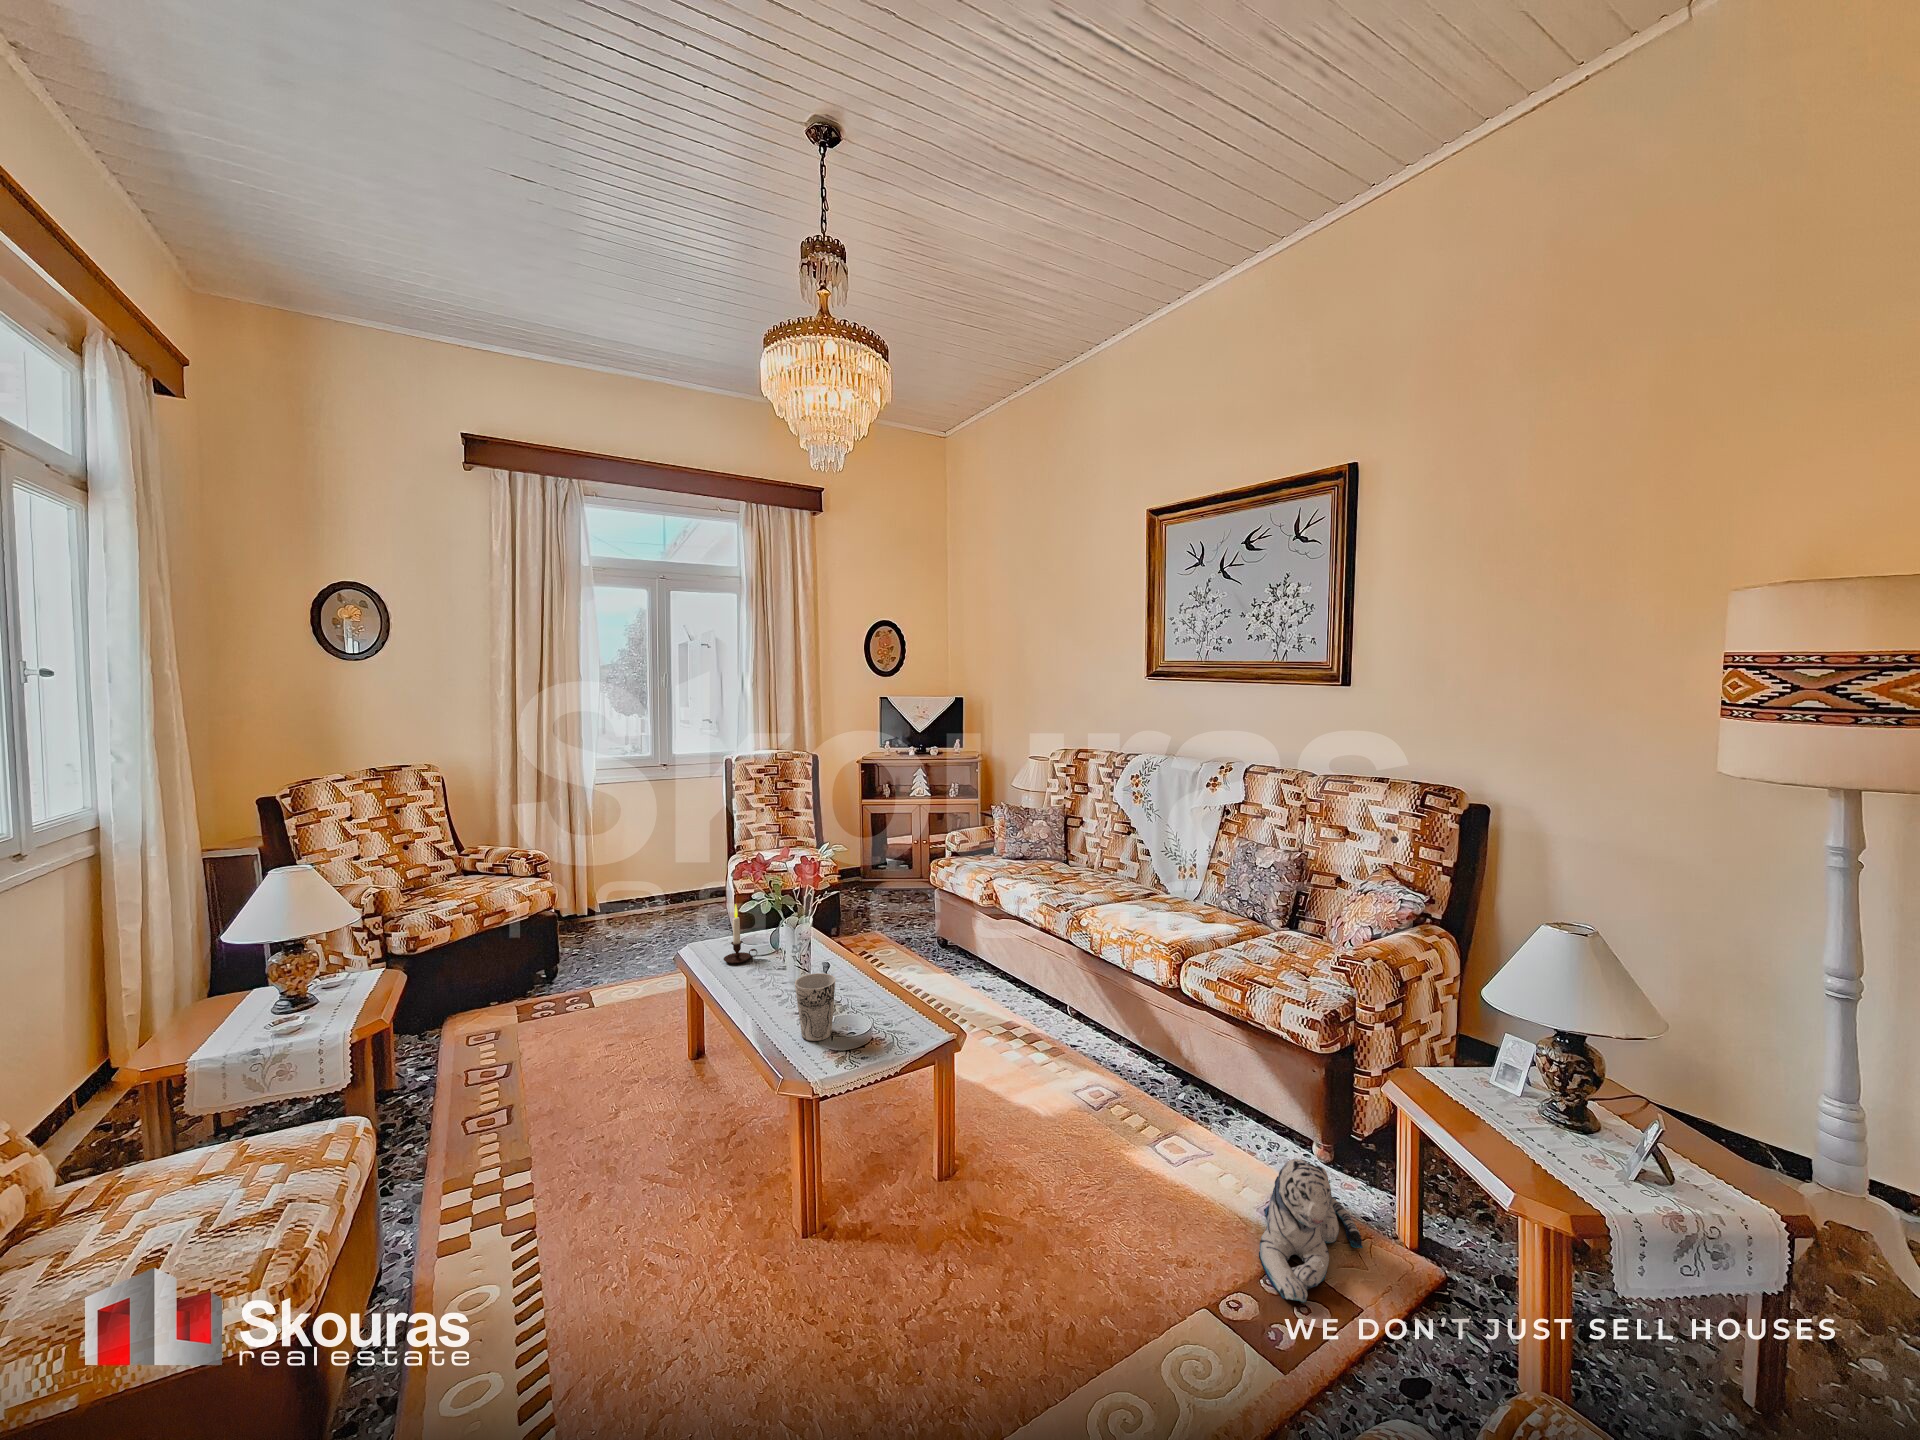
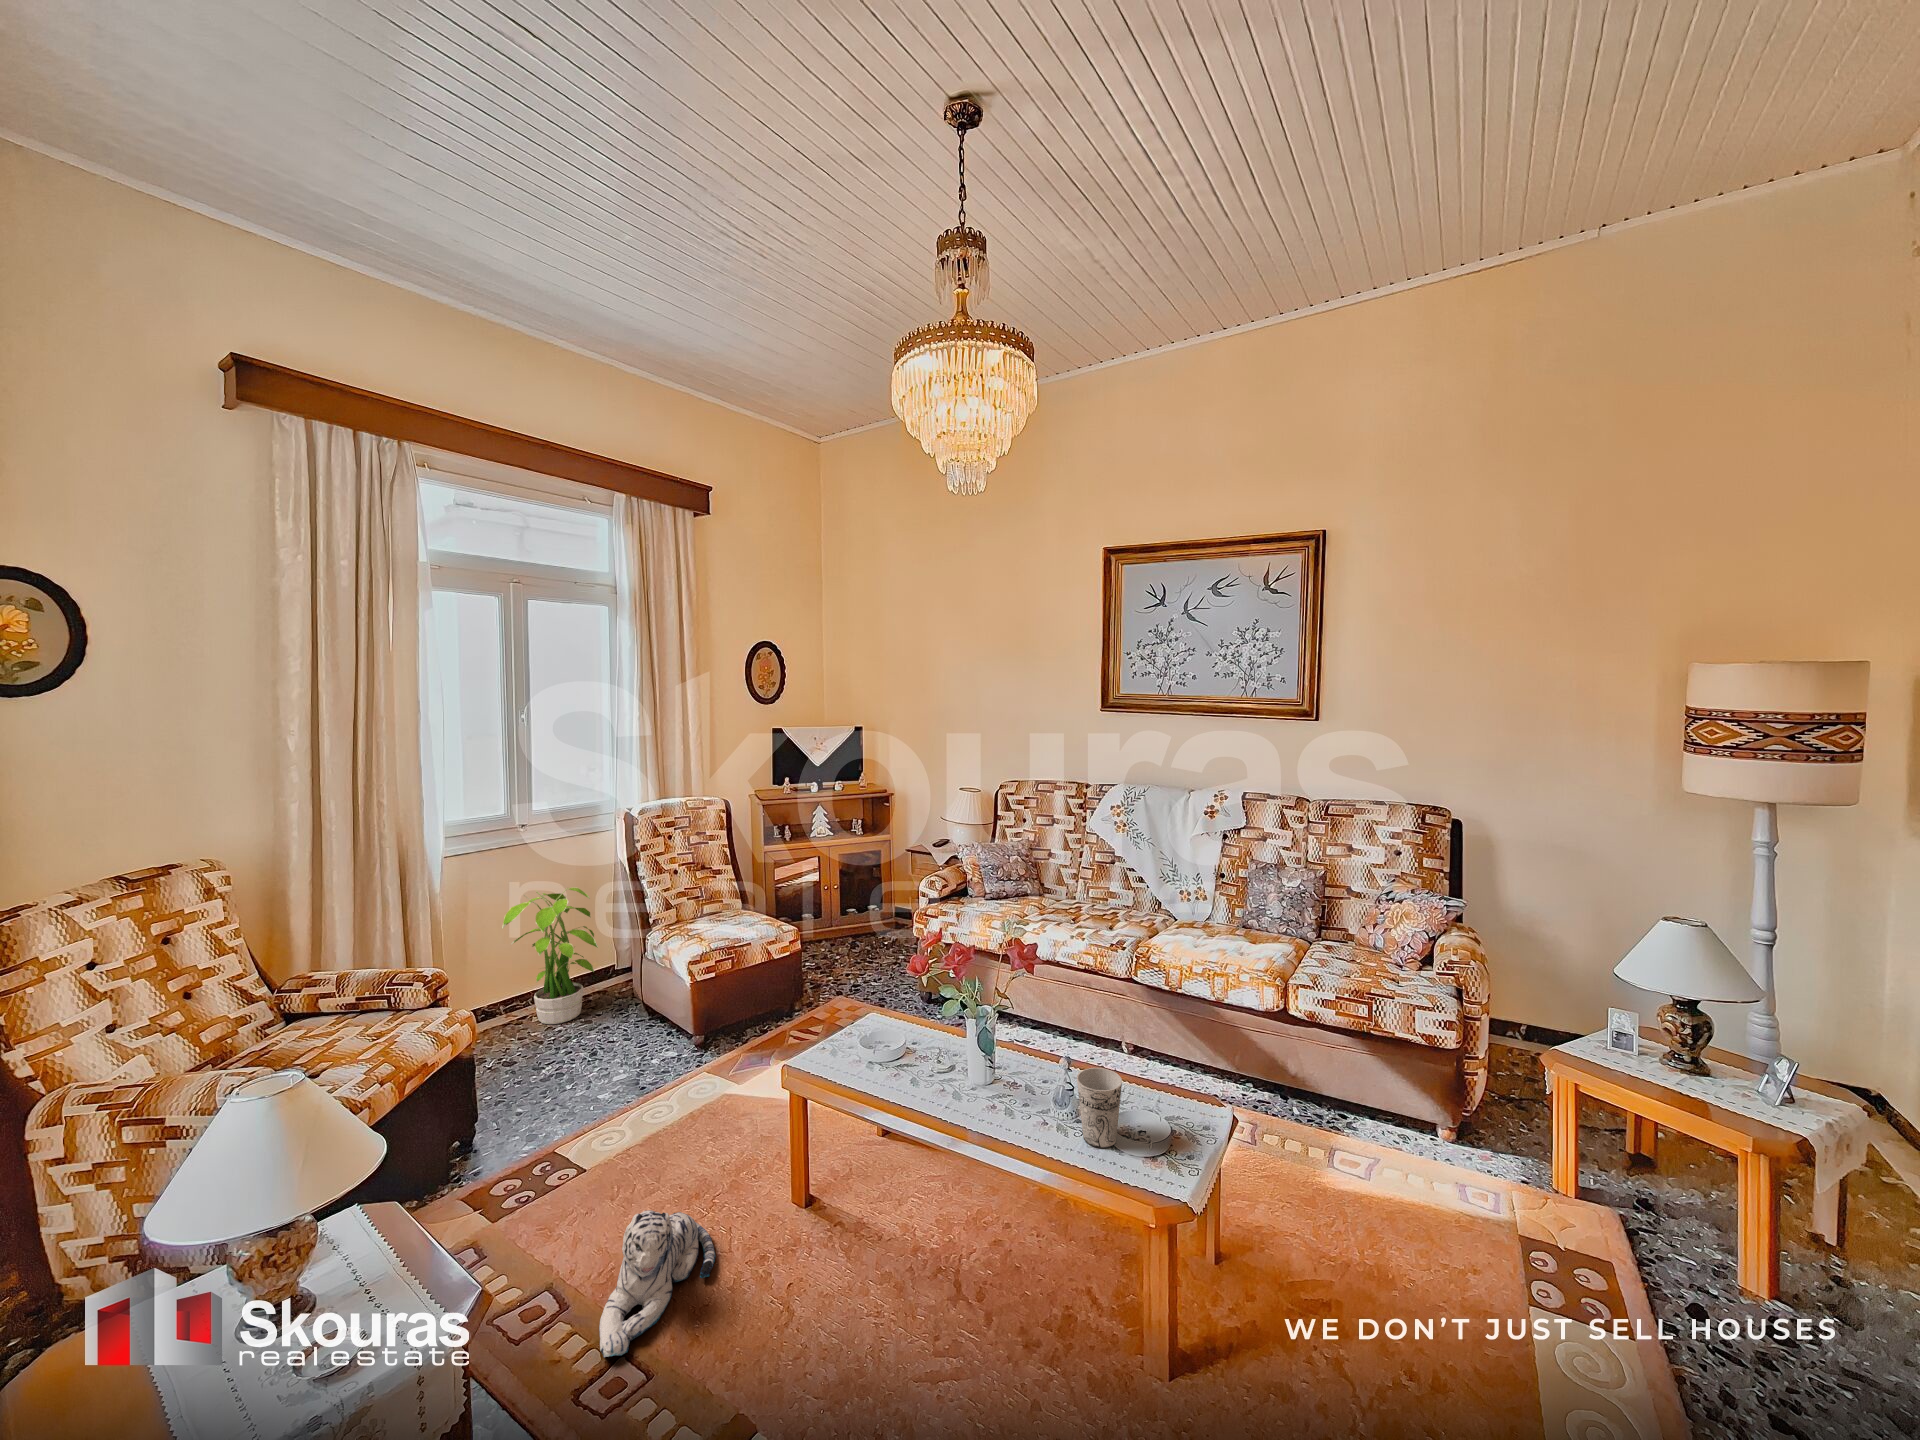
potted plant: none [631,812,701,917] -> present [502,888,598,1024]
candle: present [724,904,757,963] -> none [862,1002,901,1075]
plush toy: present [1259,1159,1362,1303] -> present [599,1210,716,1358]

